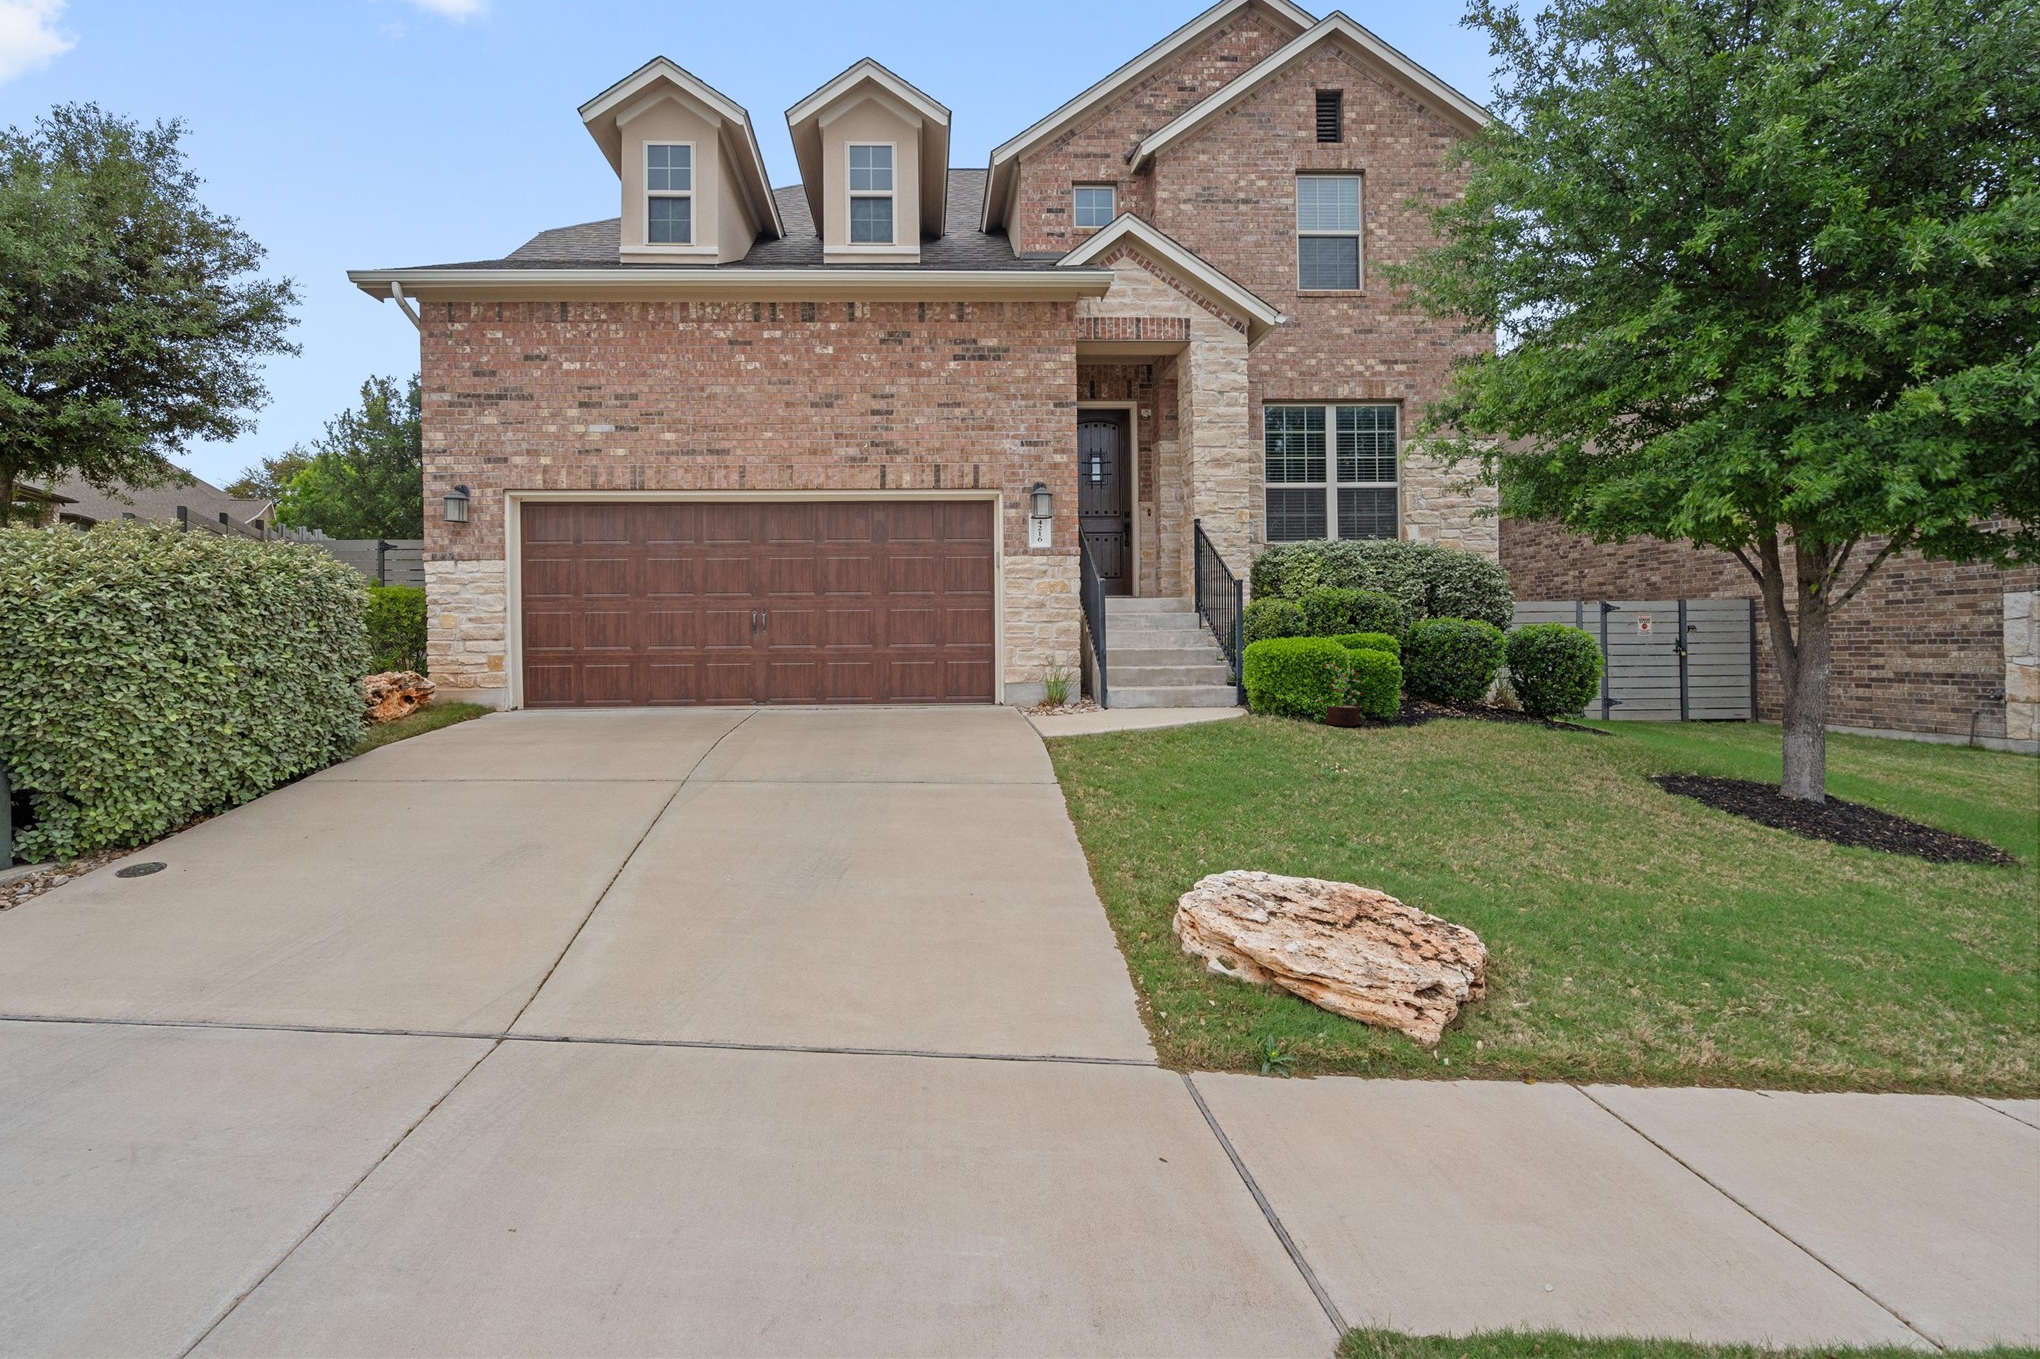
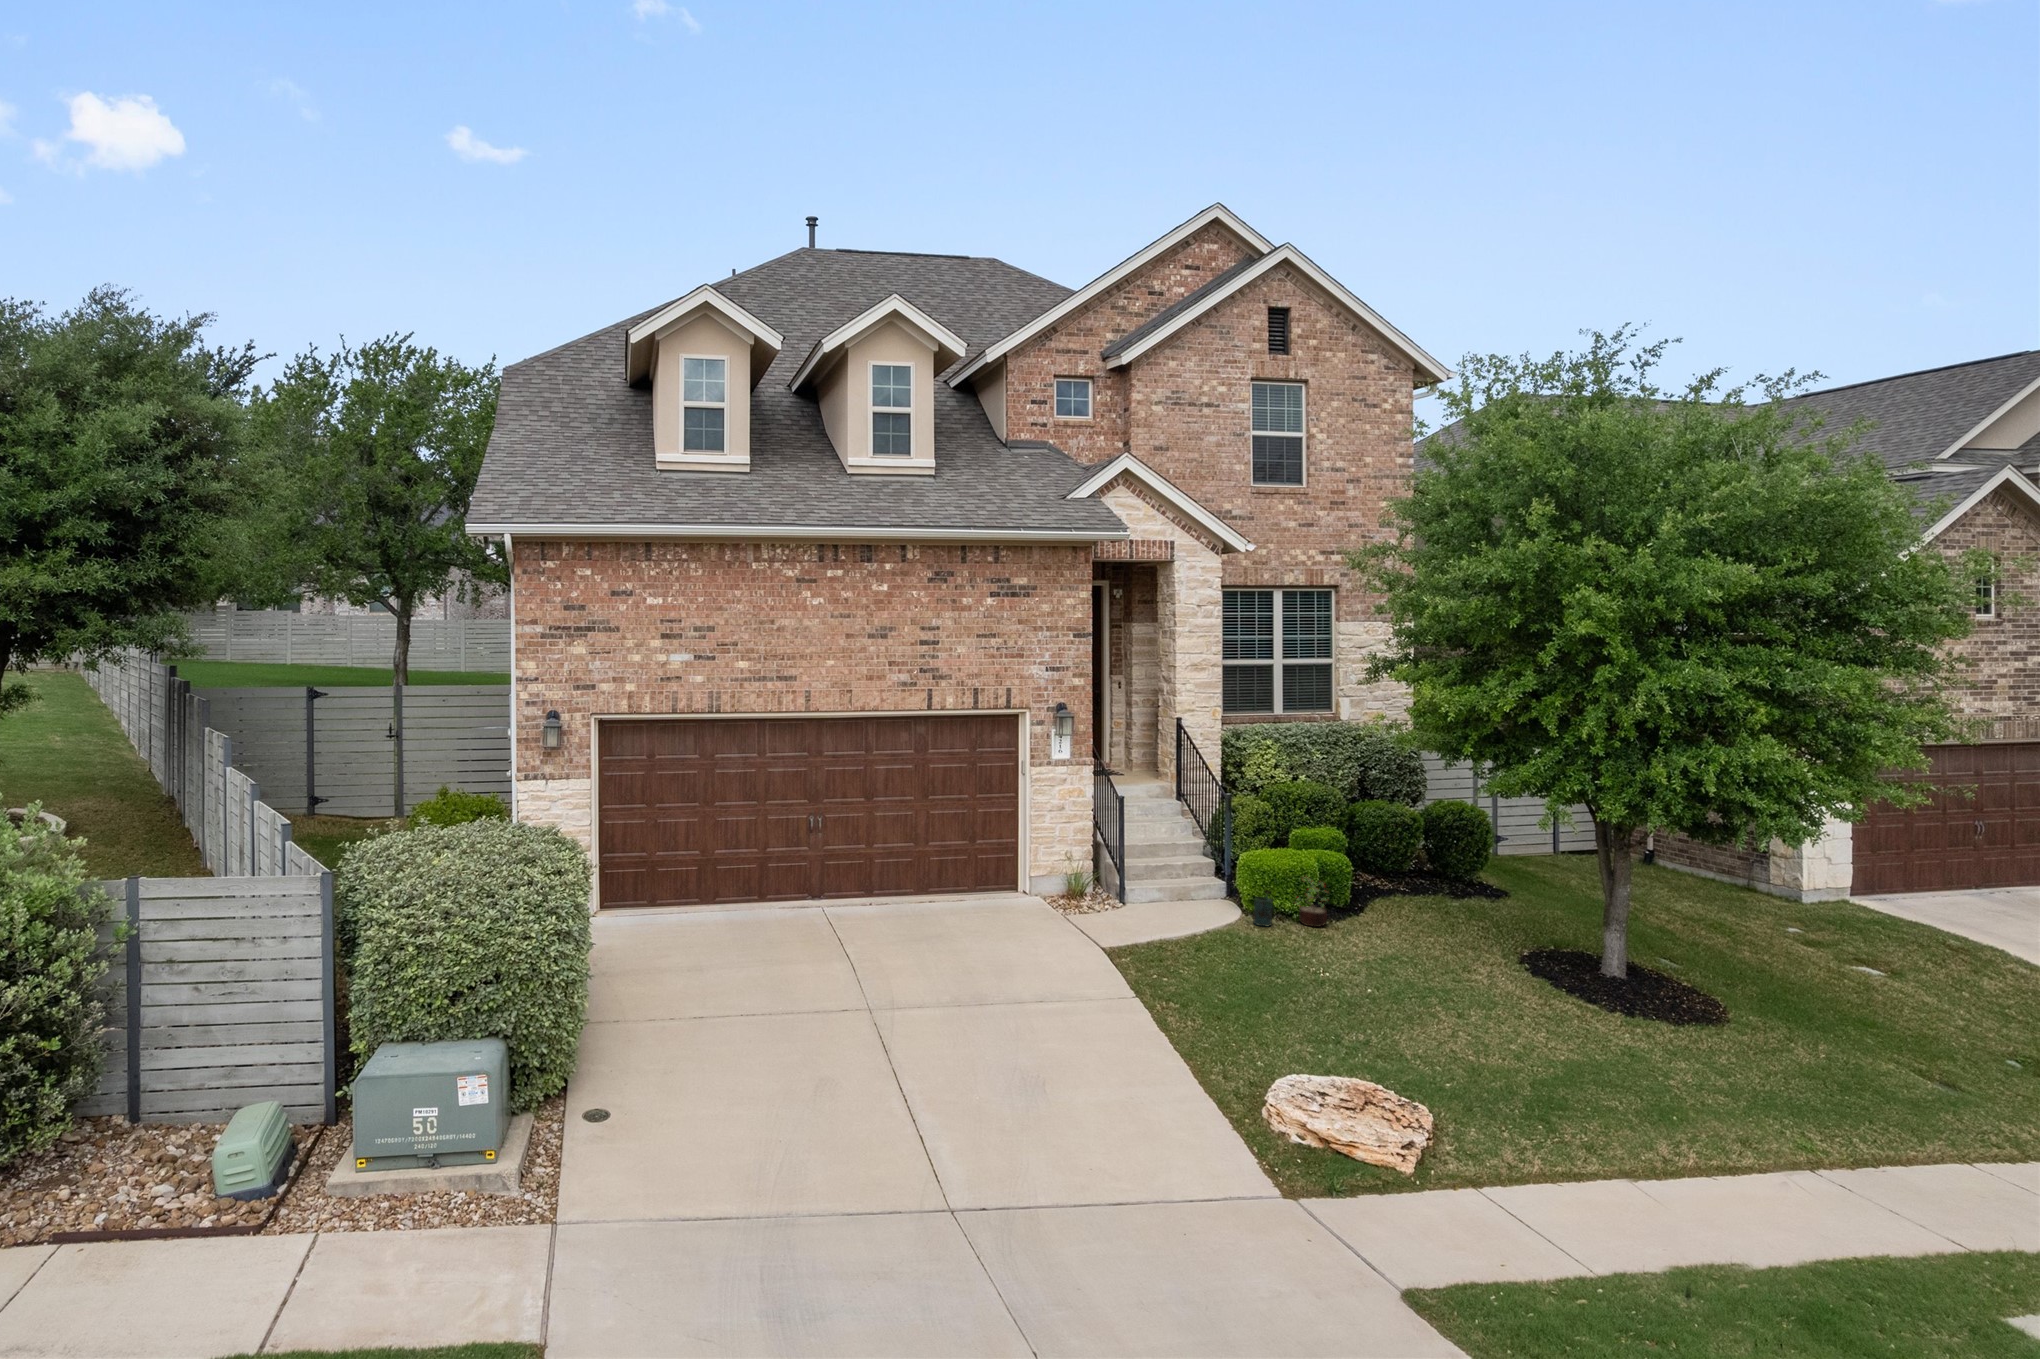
watering can: none [1259,682,1285,724] -> present [1253,890,1273,926]

